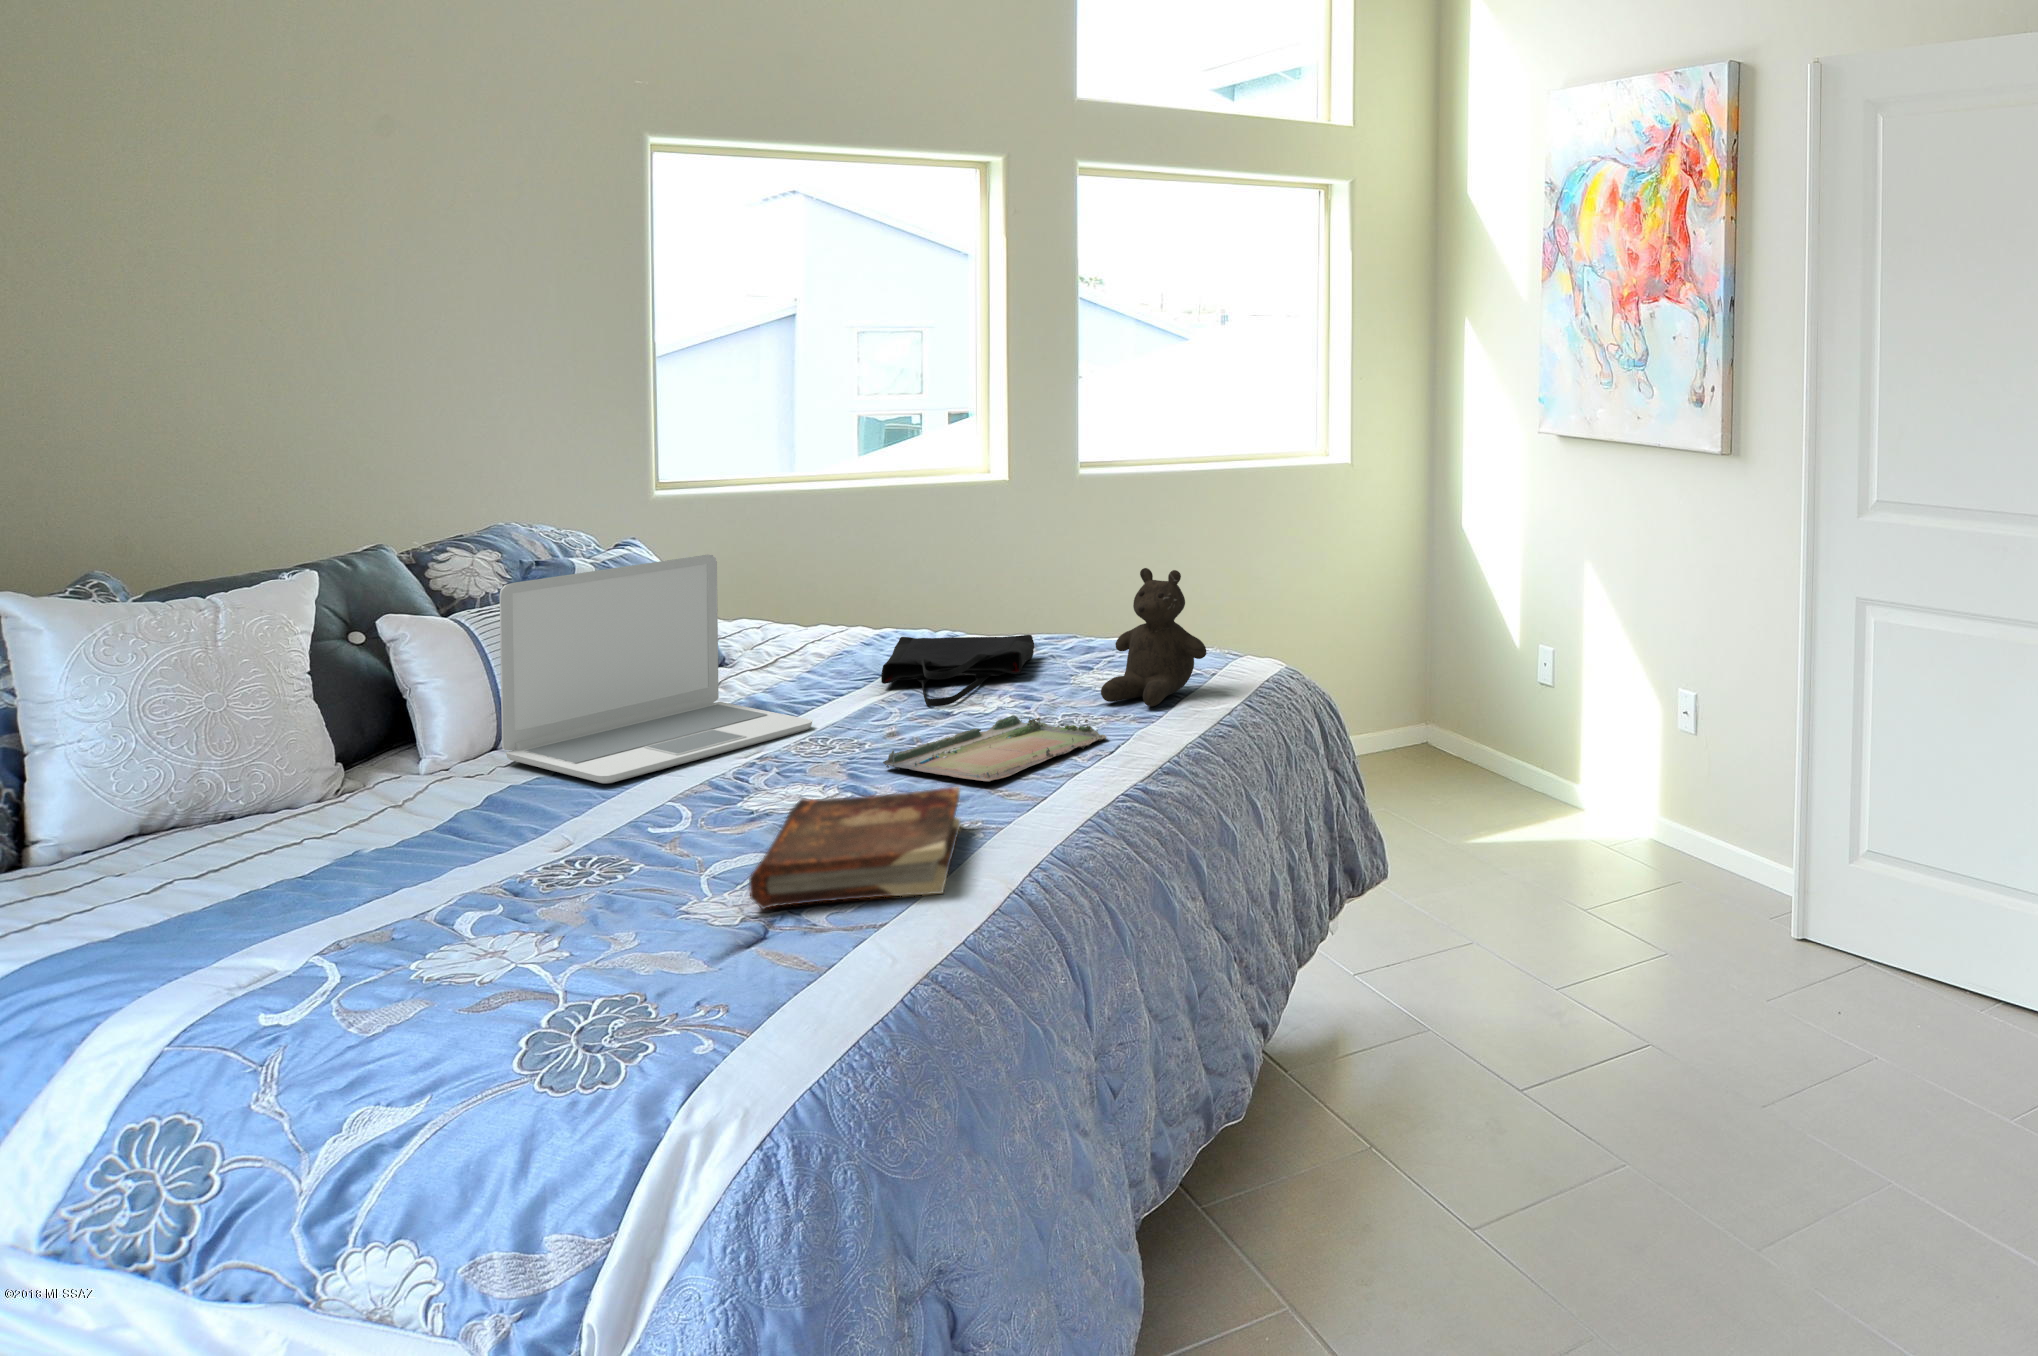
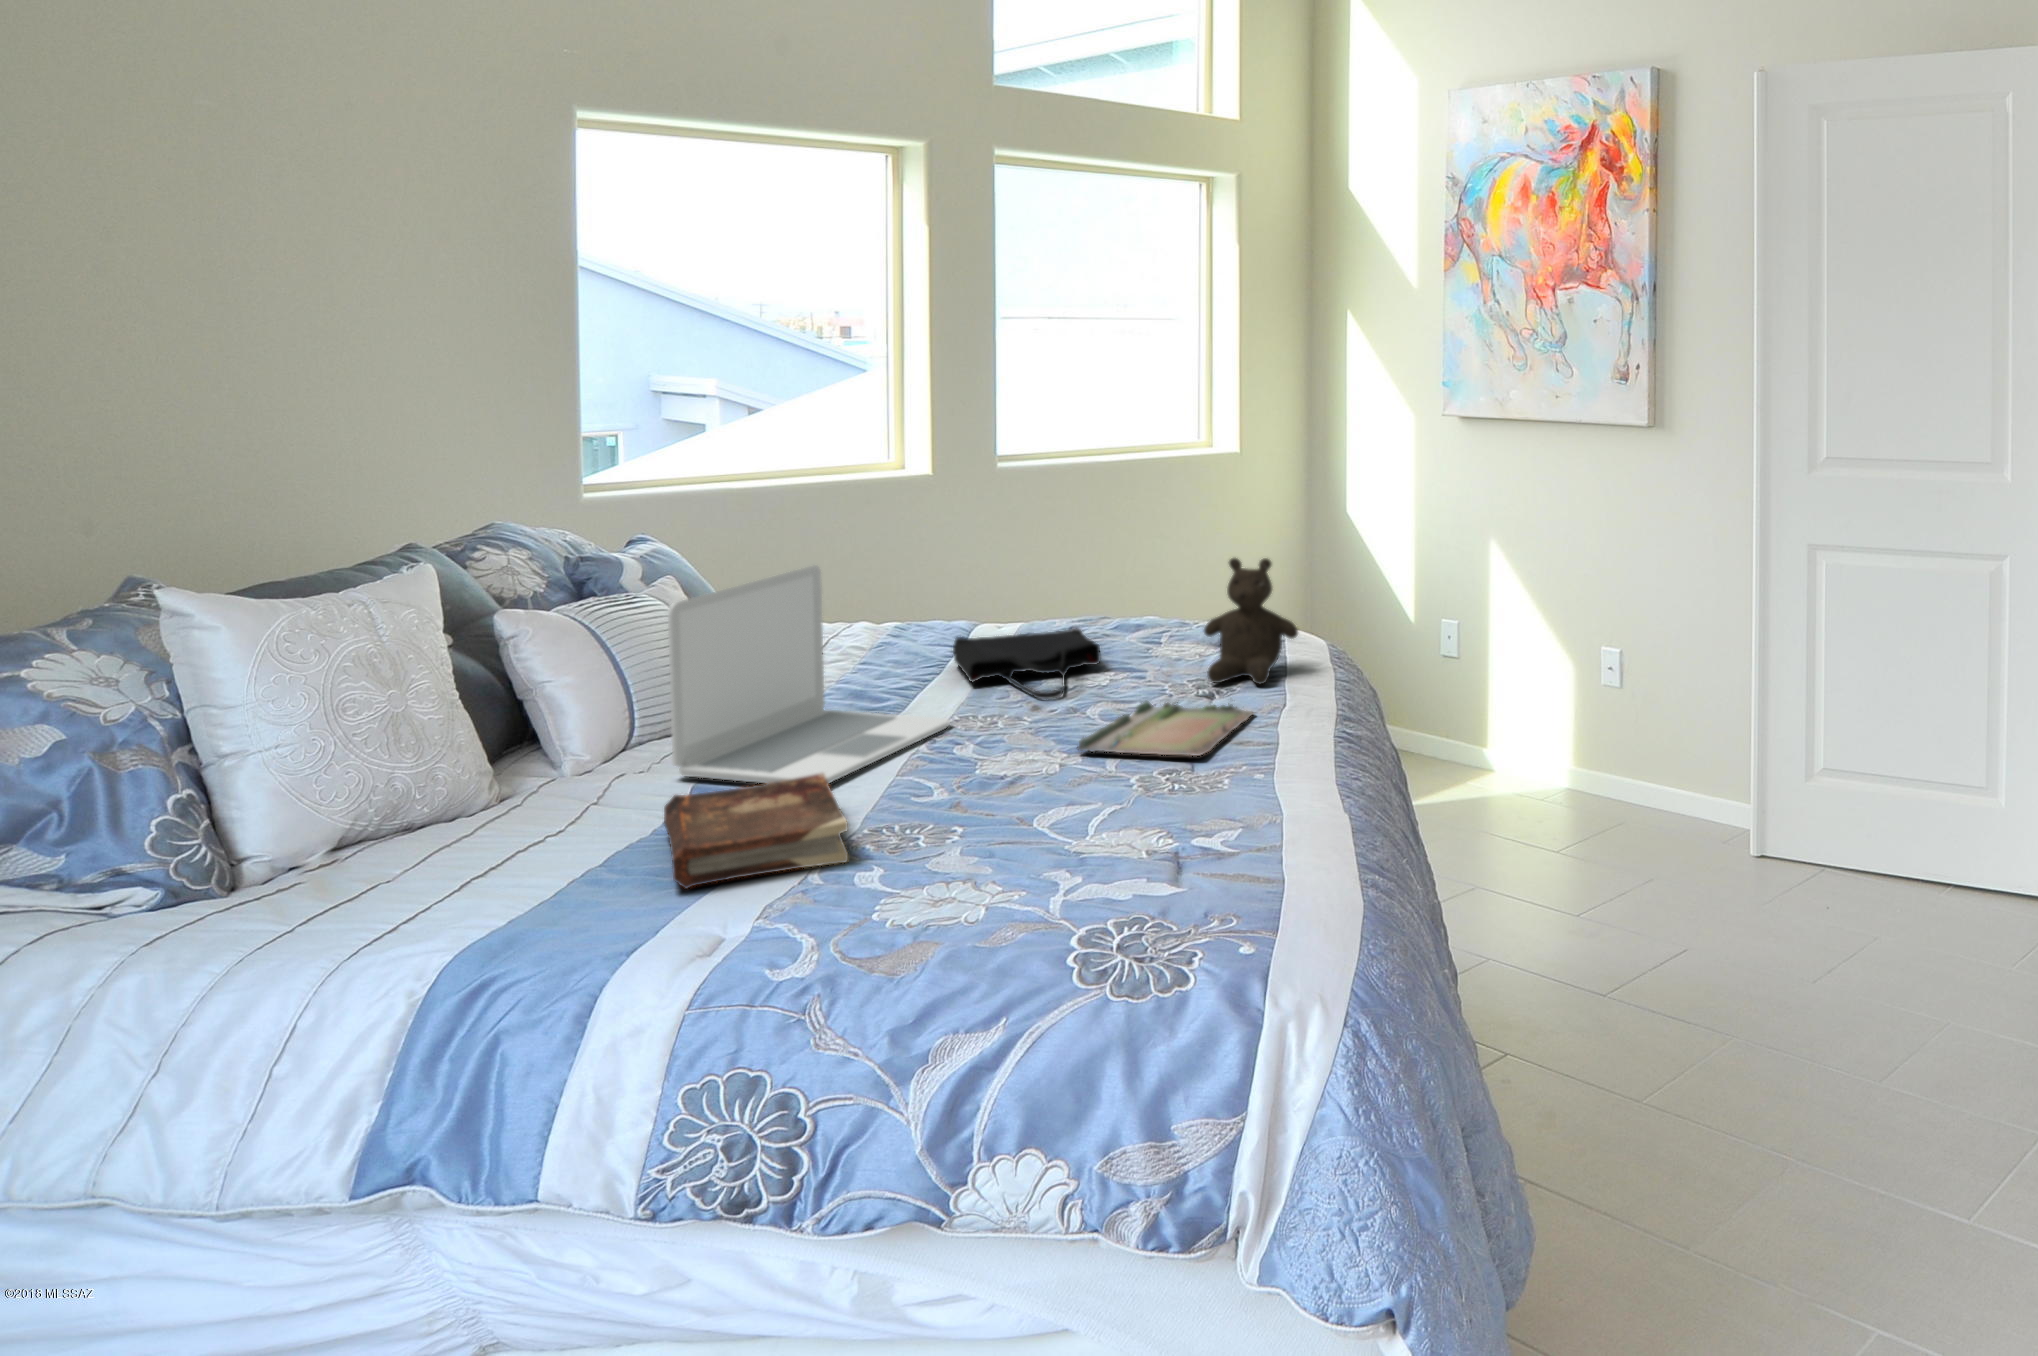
book: present [749,786,960,909] -> present [664,773,848,888]

